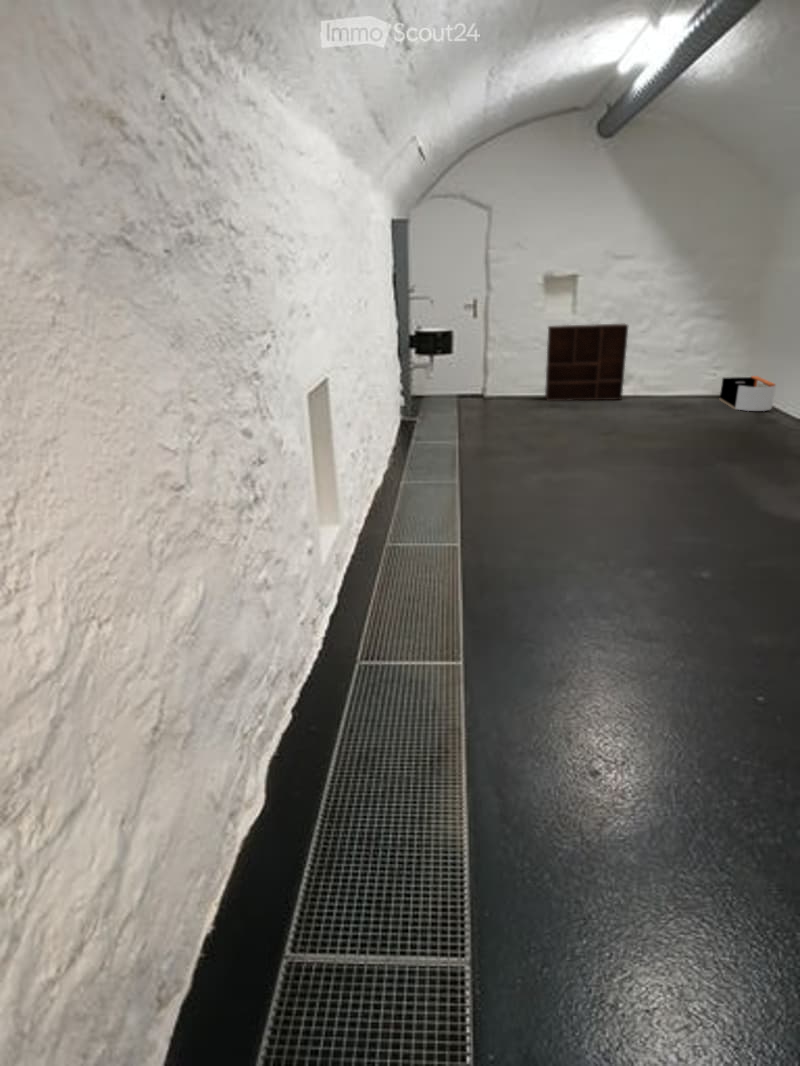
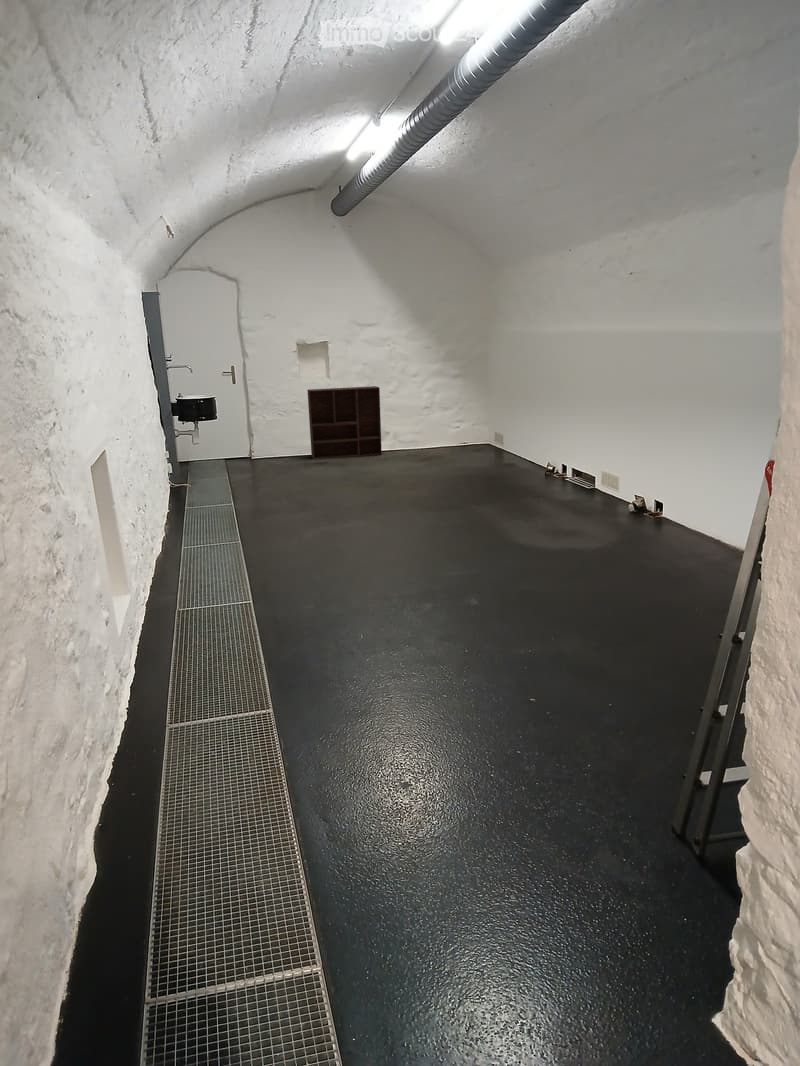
storage bin: present [720,376,776,411] -> none [463,429,506,459]

